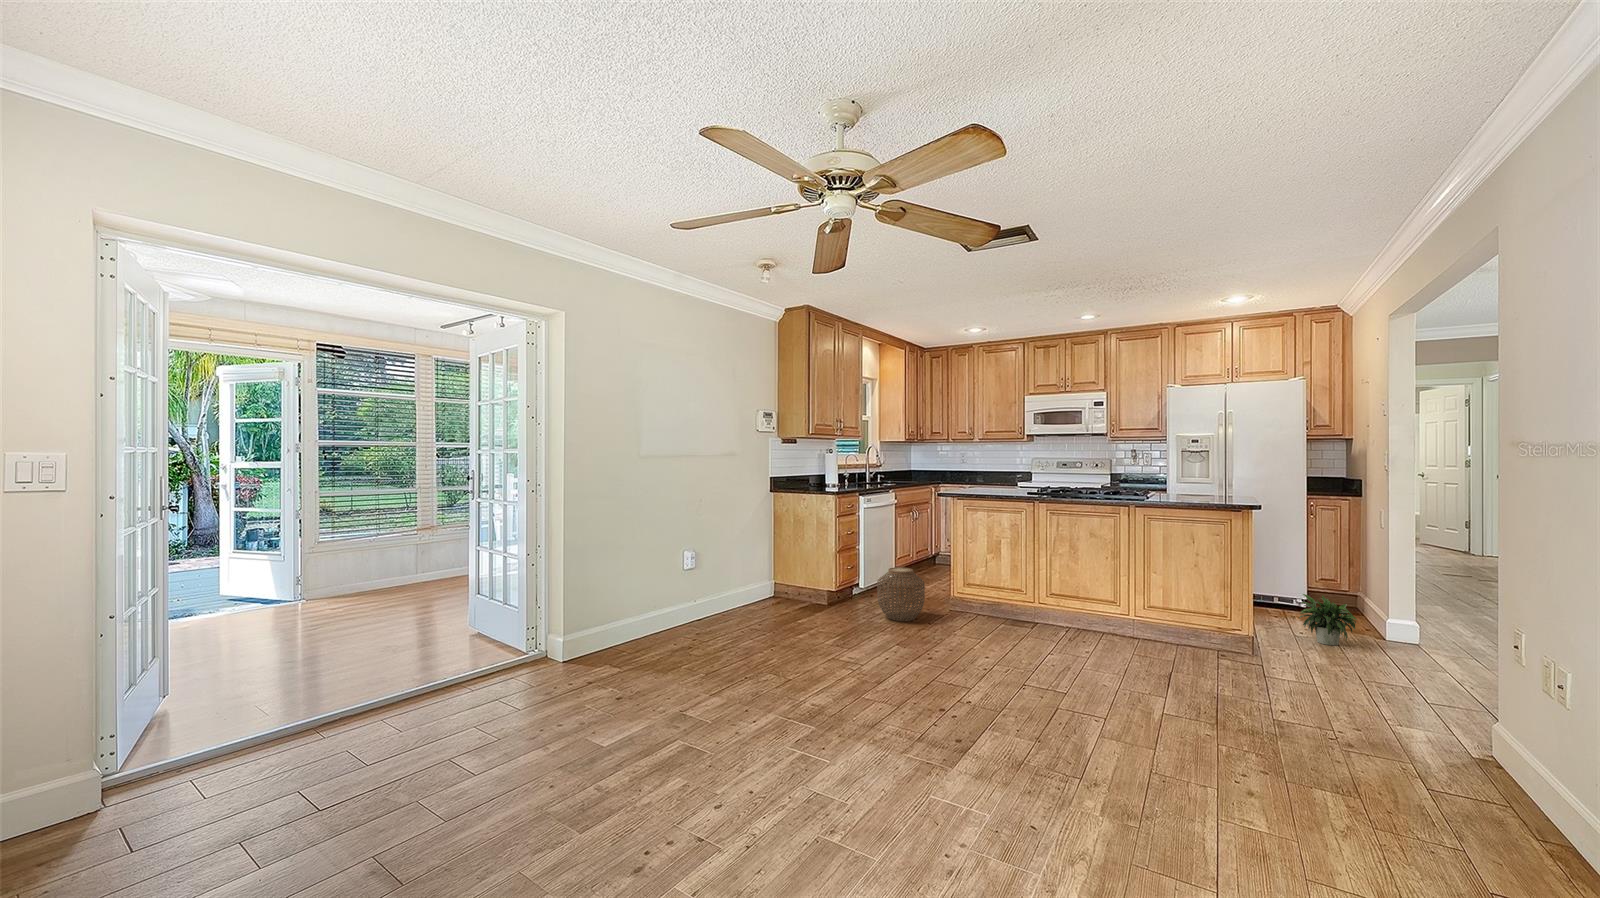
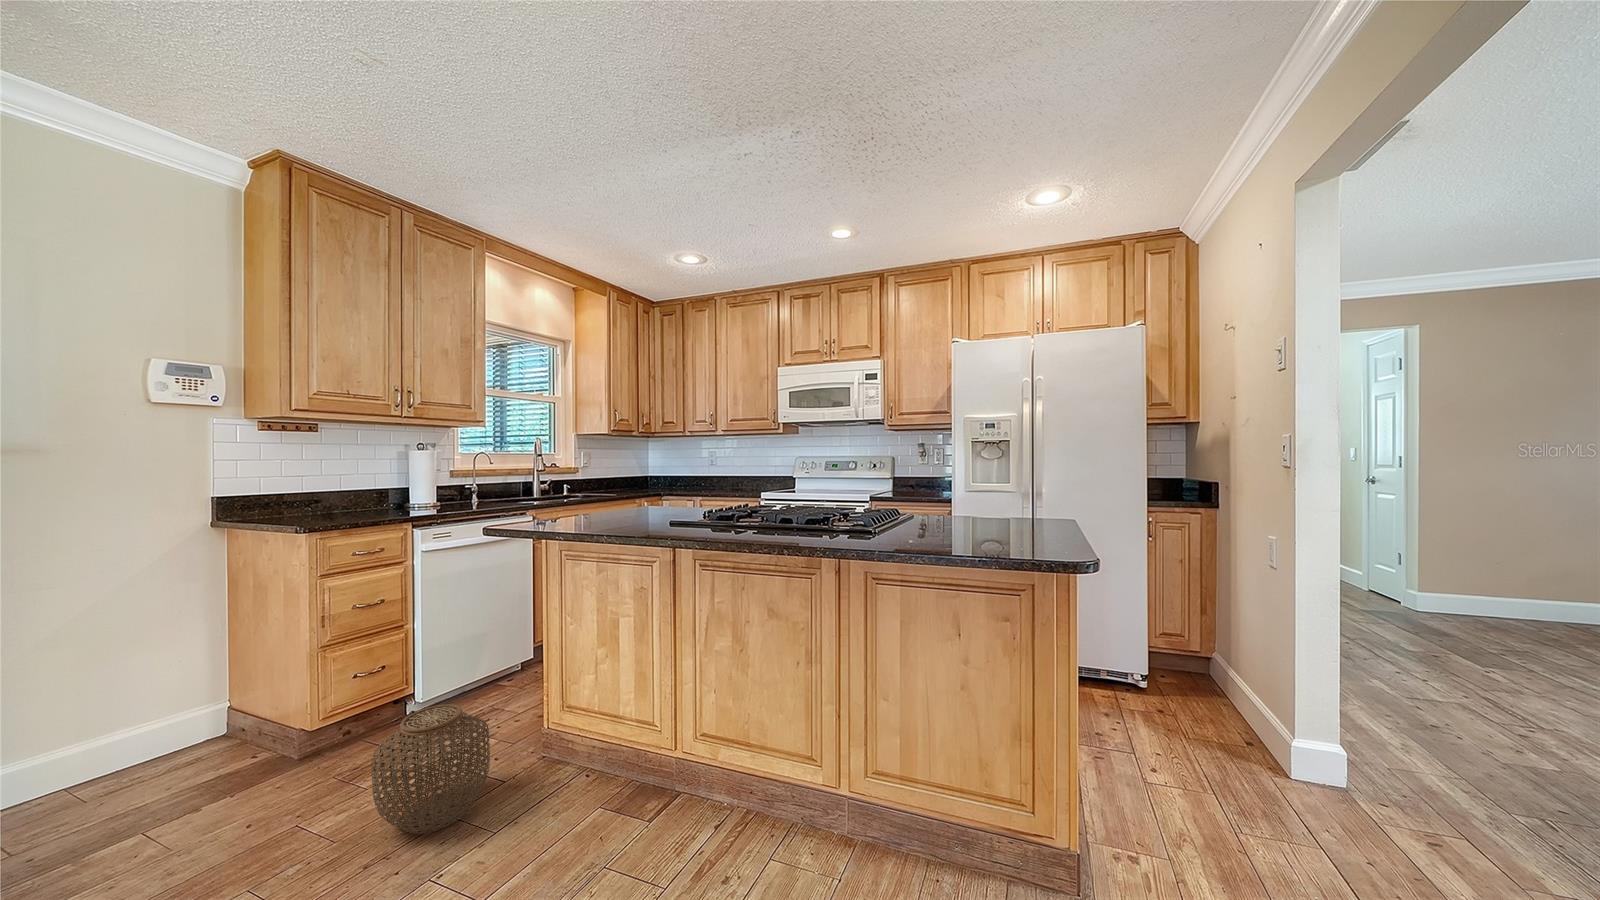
potted plant: present [1299,594,1357,645] -> none [1159,709,1265,820]

